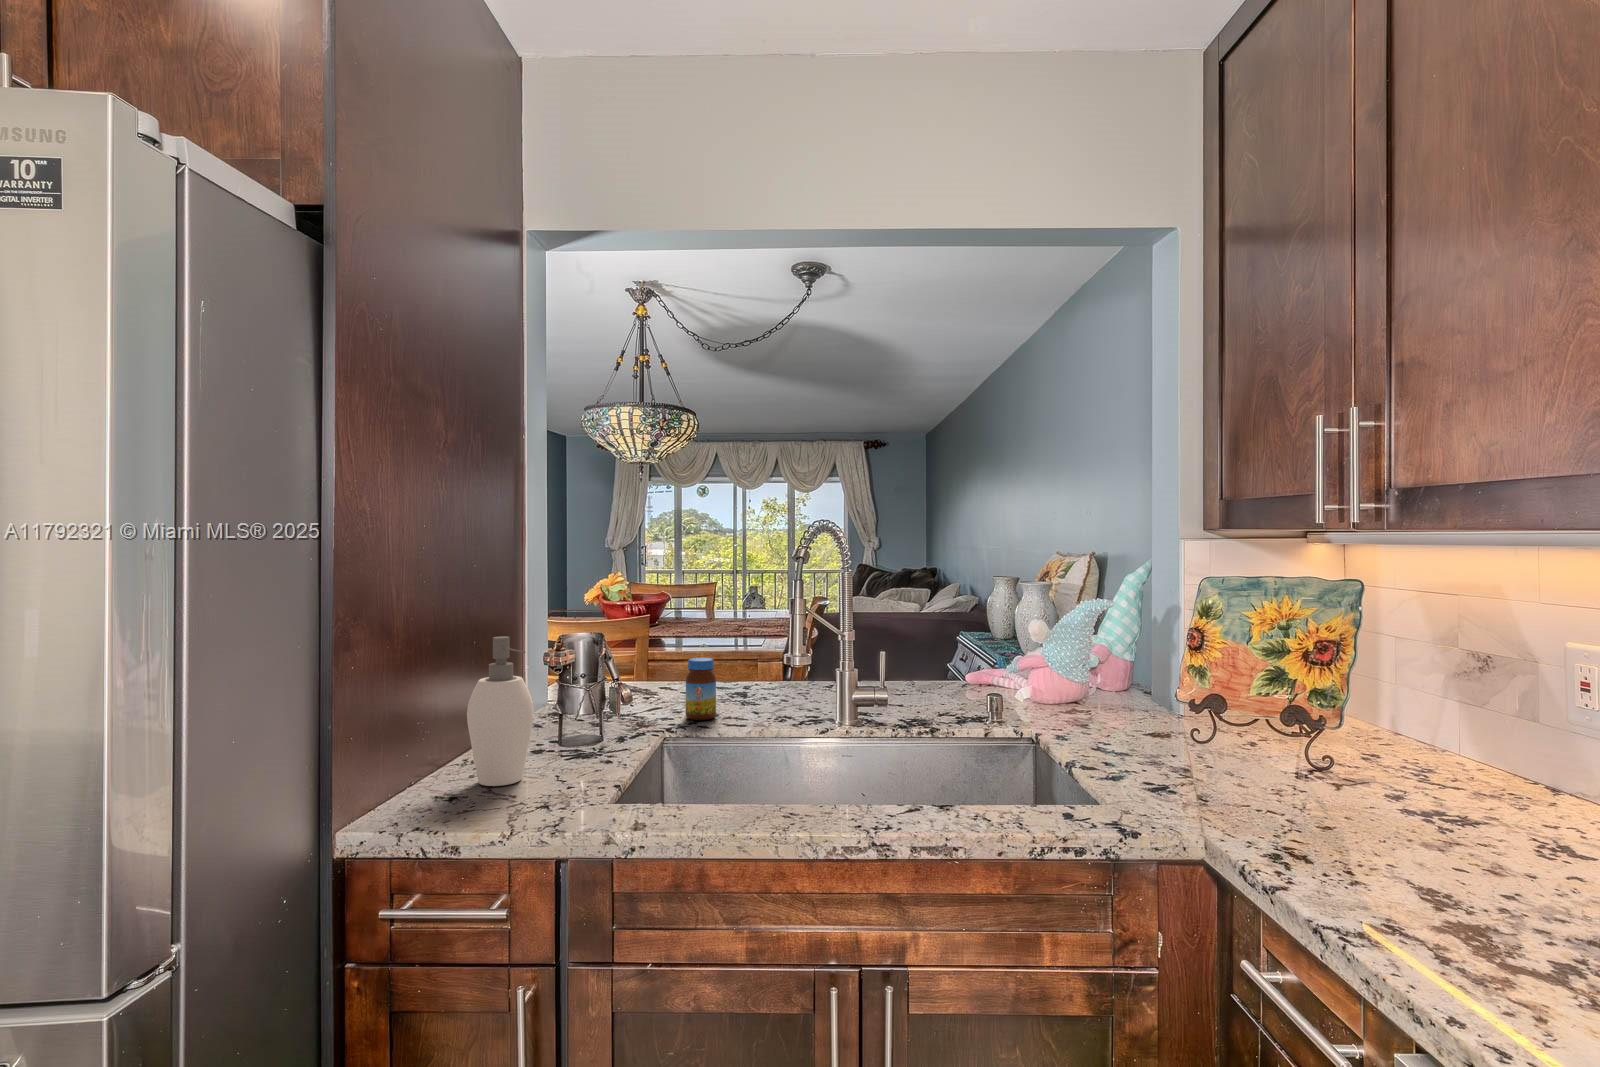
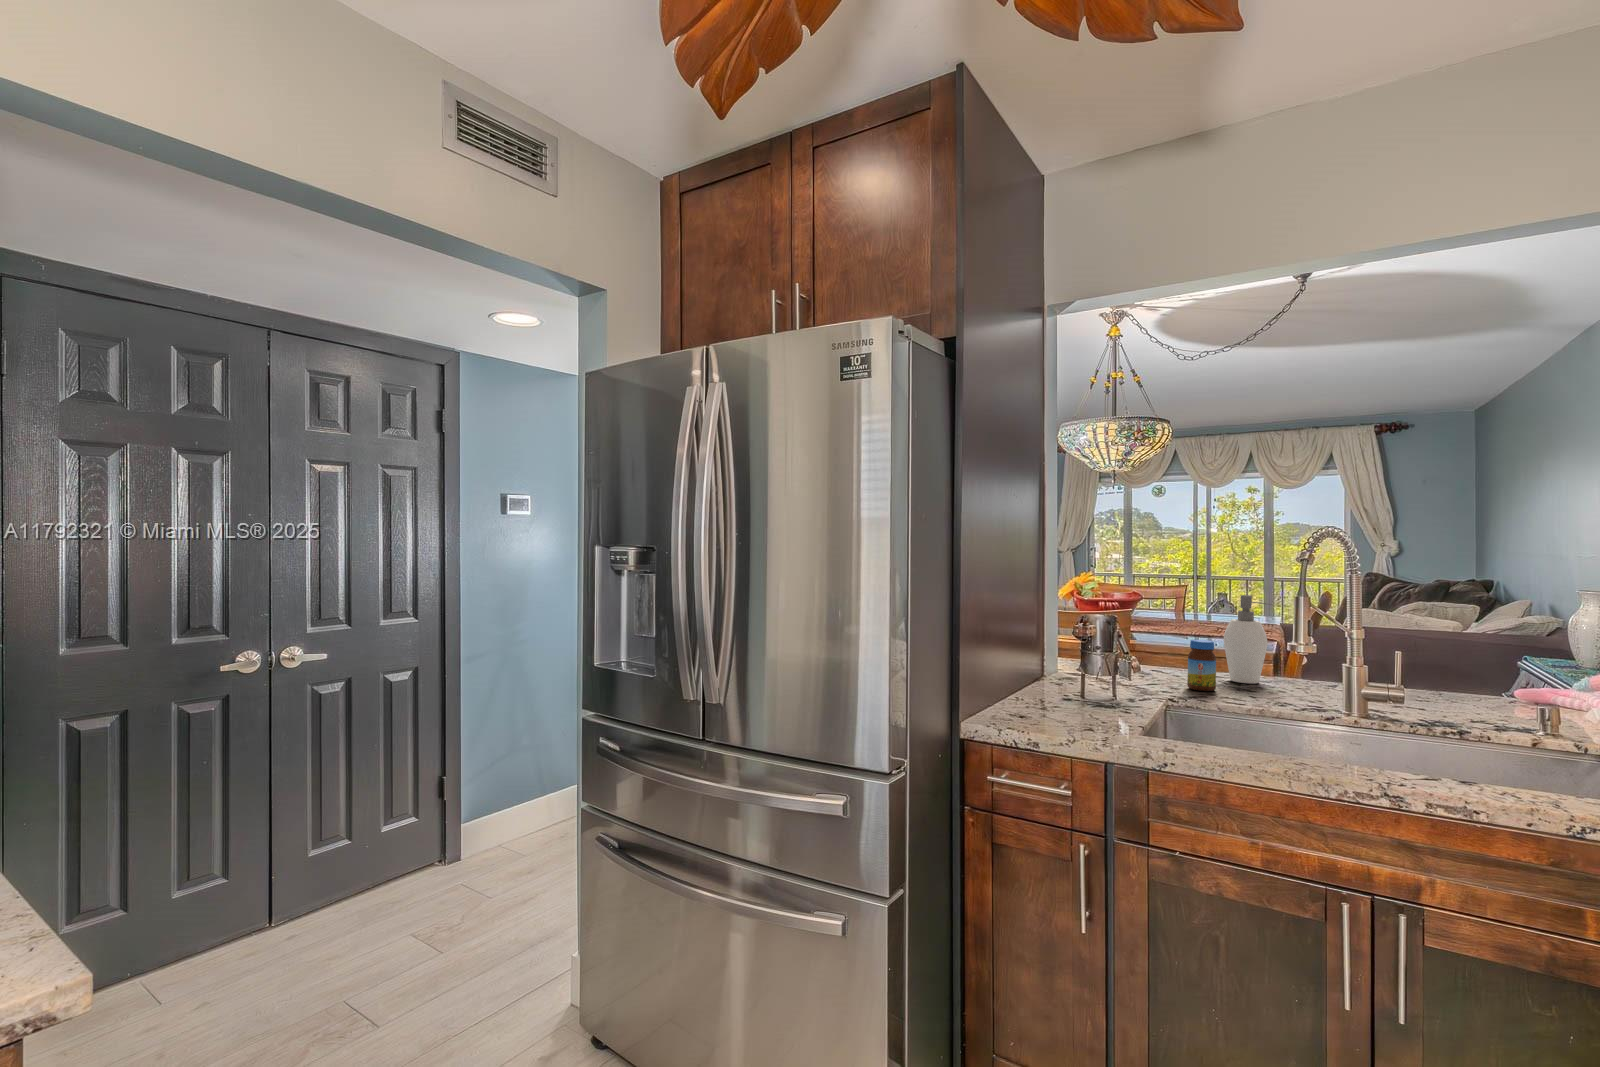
soap dispenser: present [467,636,534,786] -> present [1224,595,1272,683]

